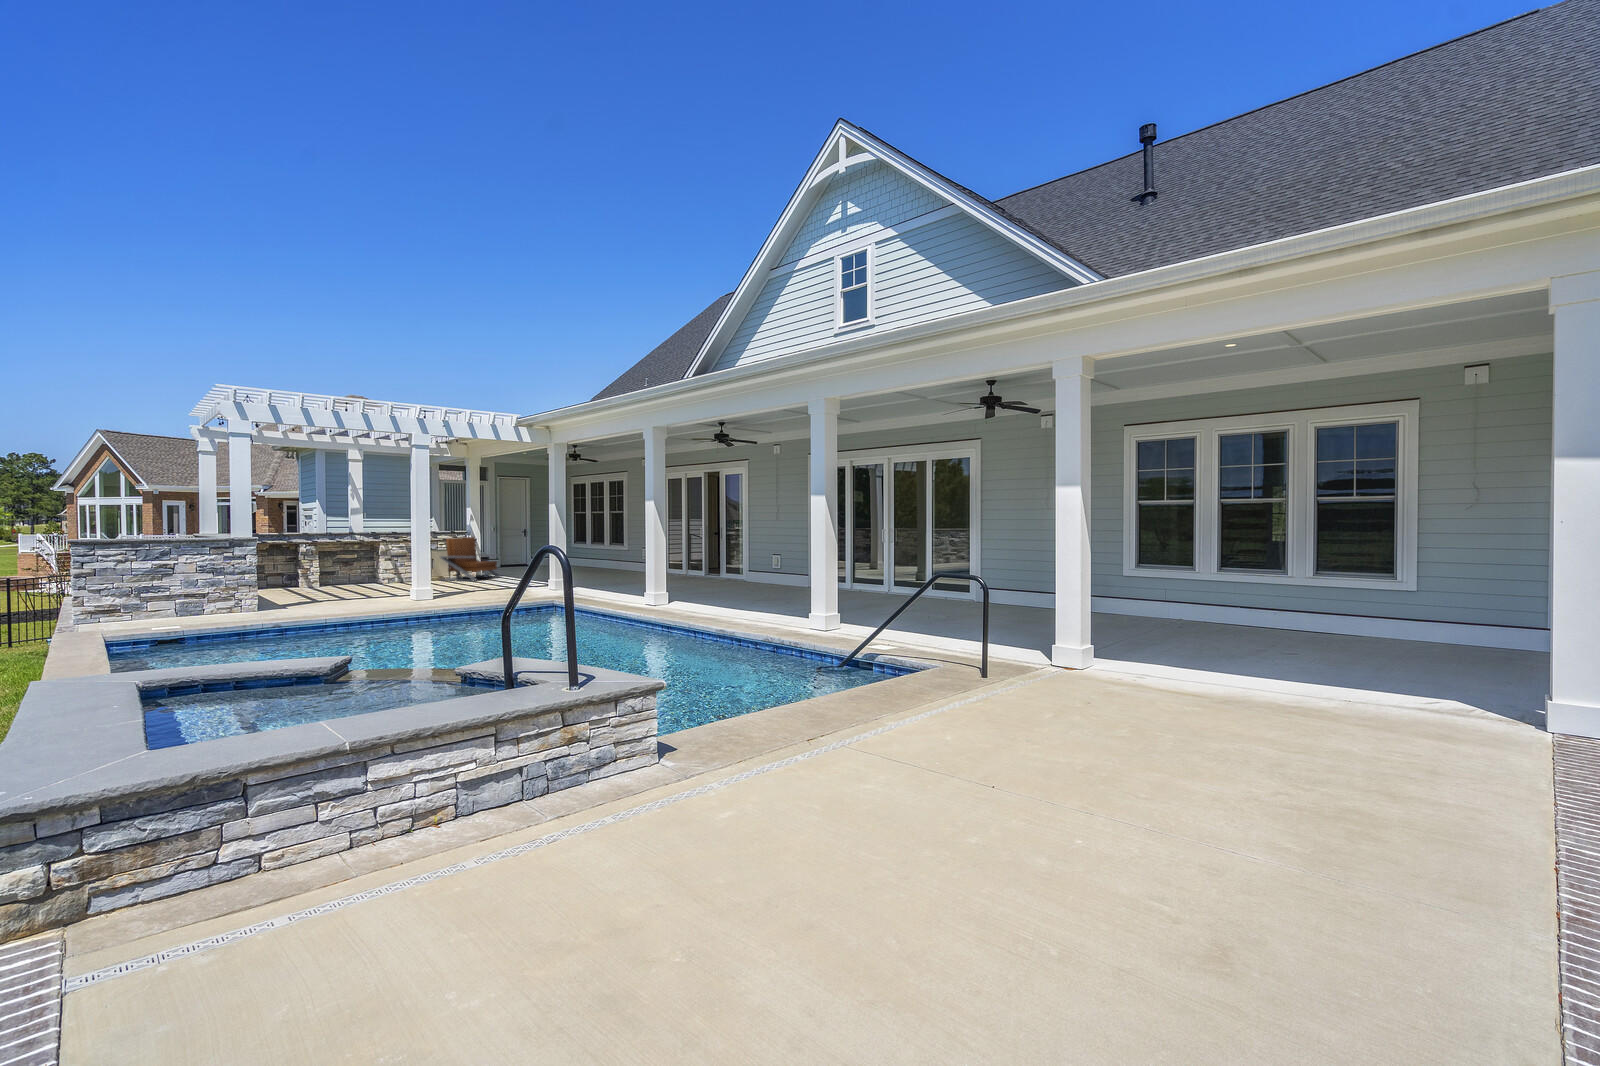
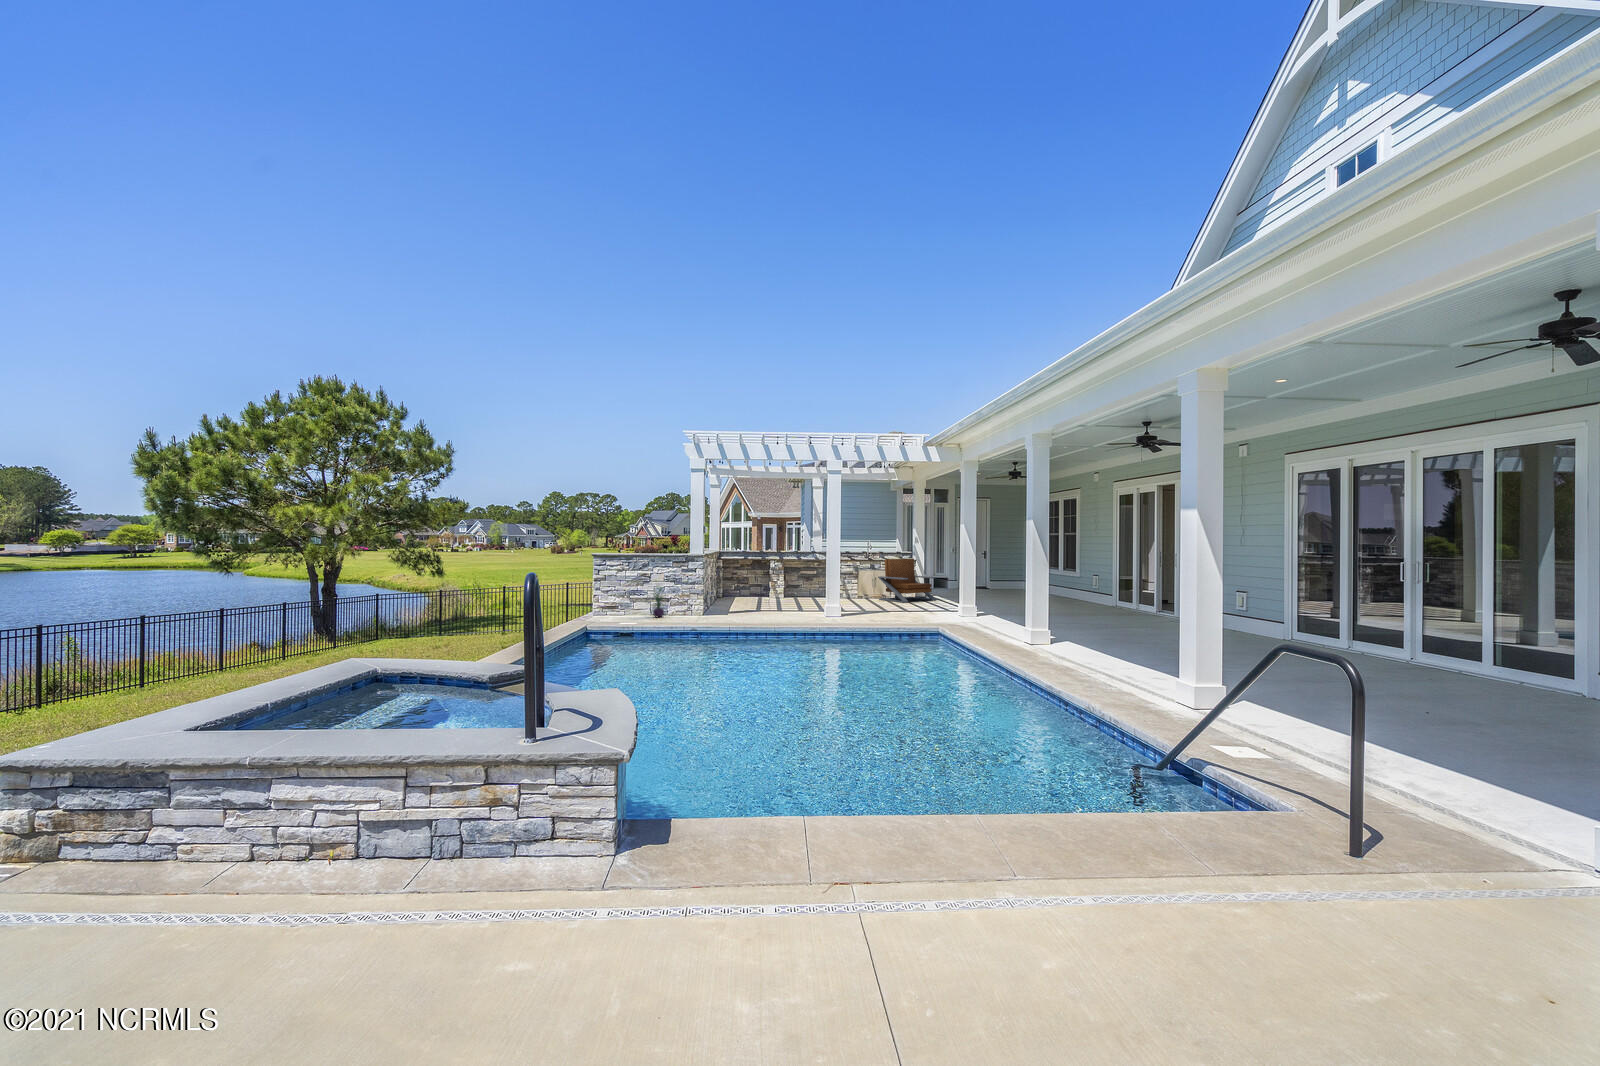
decorative plant: none [168,579,221,618] -> present [653,588,664,617]

